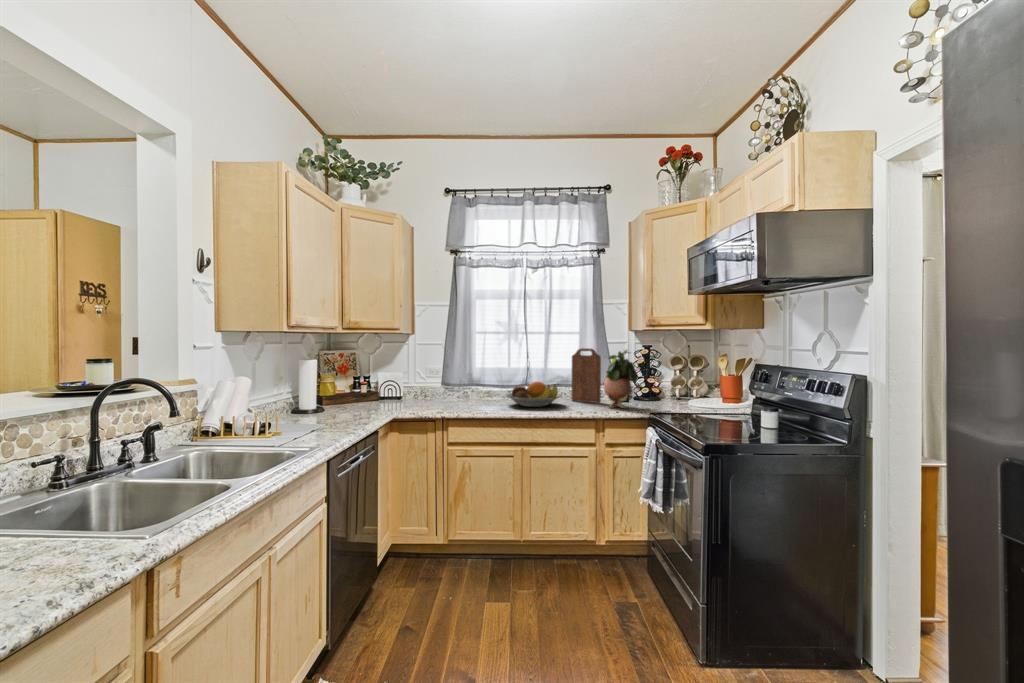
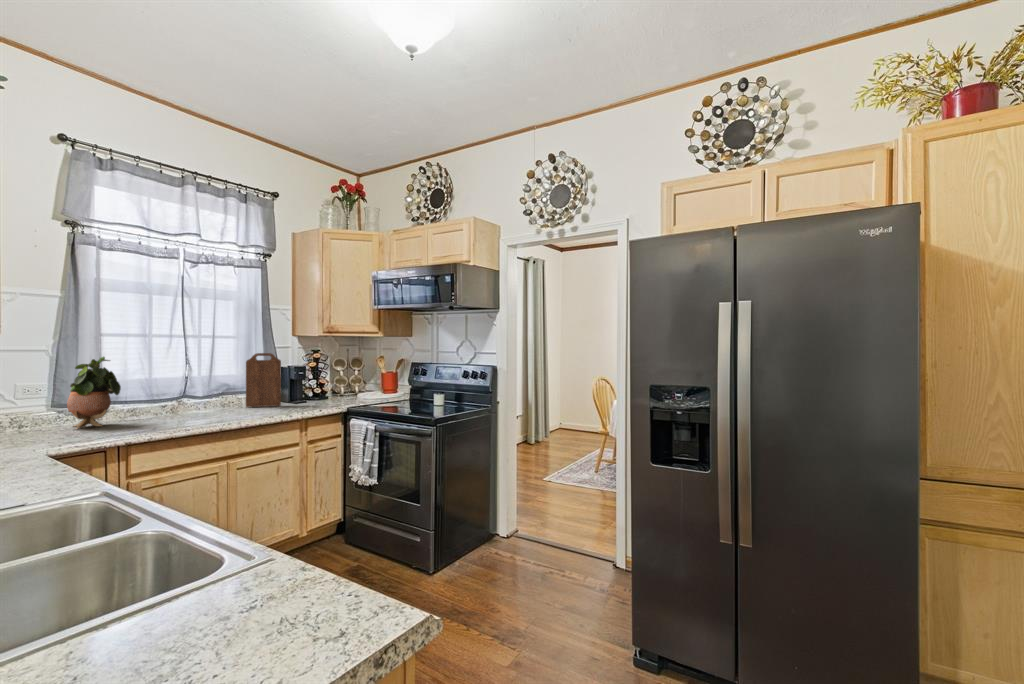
potted plant: present [604,350,637,408] -> present [67,357,121,429]
fruit bowl: present [506,382,561,407] -> none [181,390,253,418]

